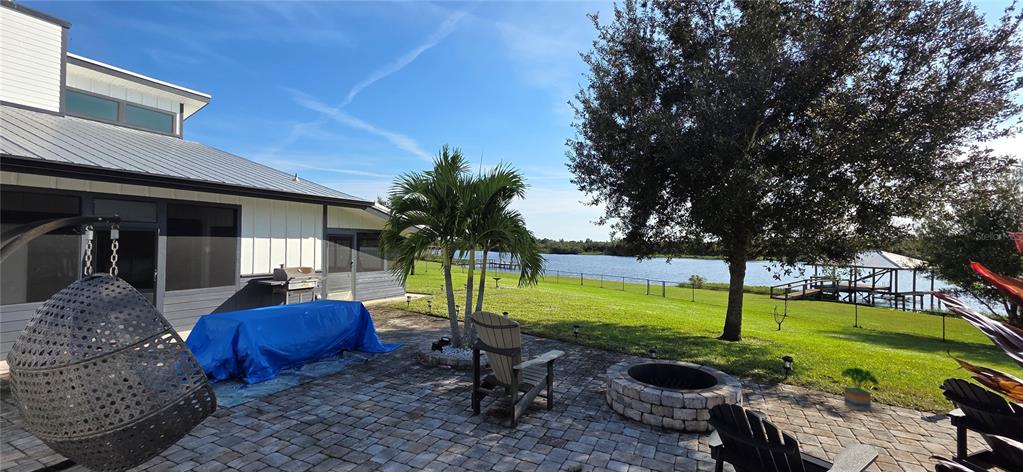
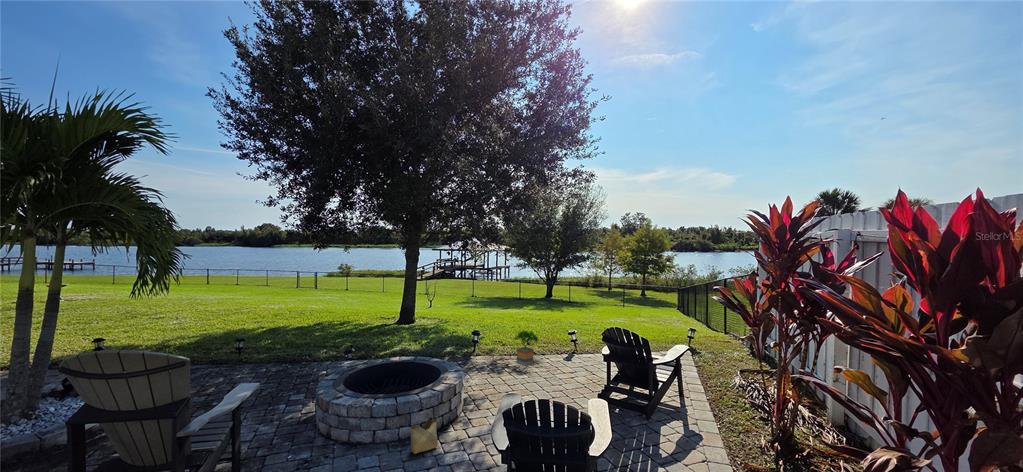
woven basket: none [667,404,694,444] -> present [410,408,437,454]

